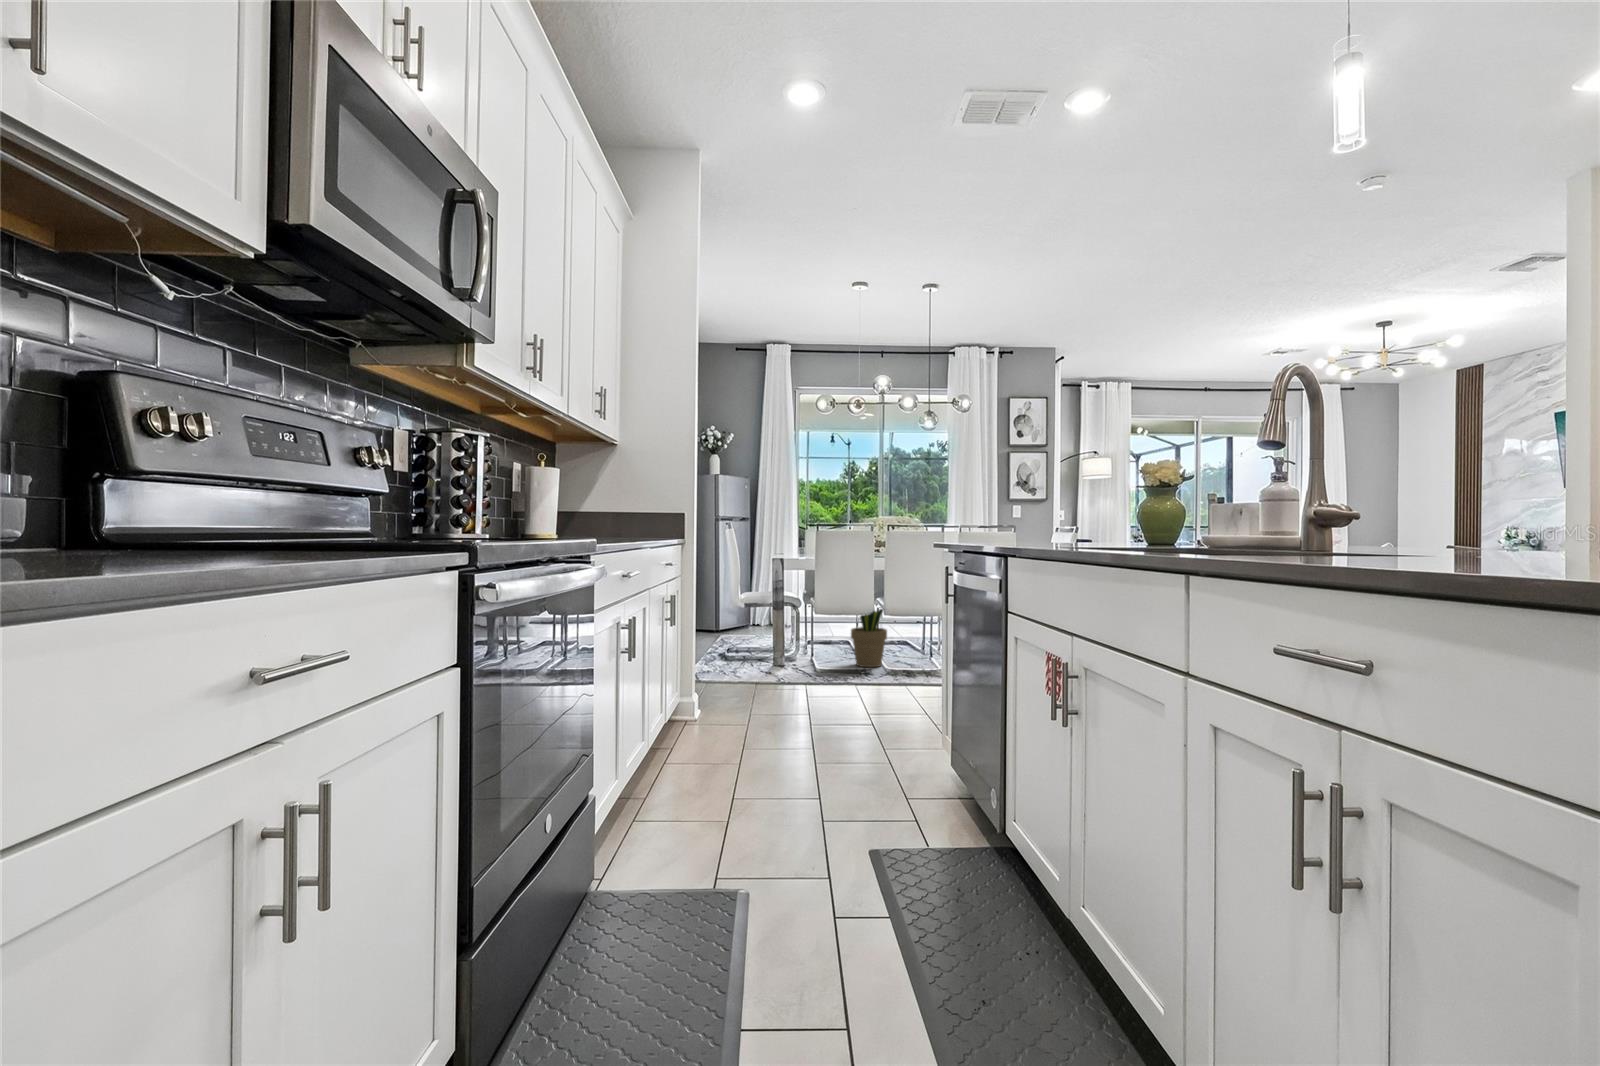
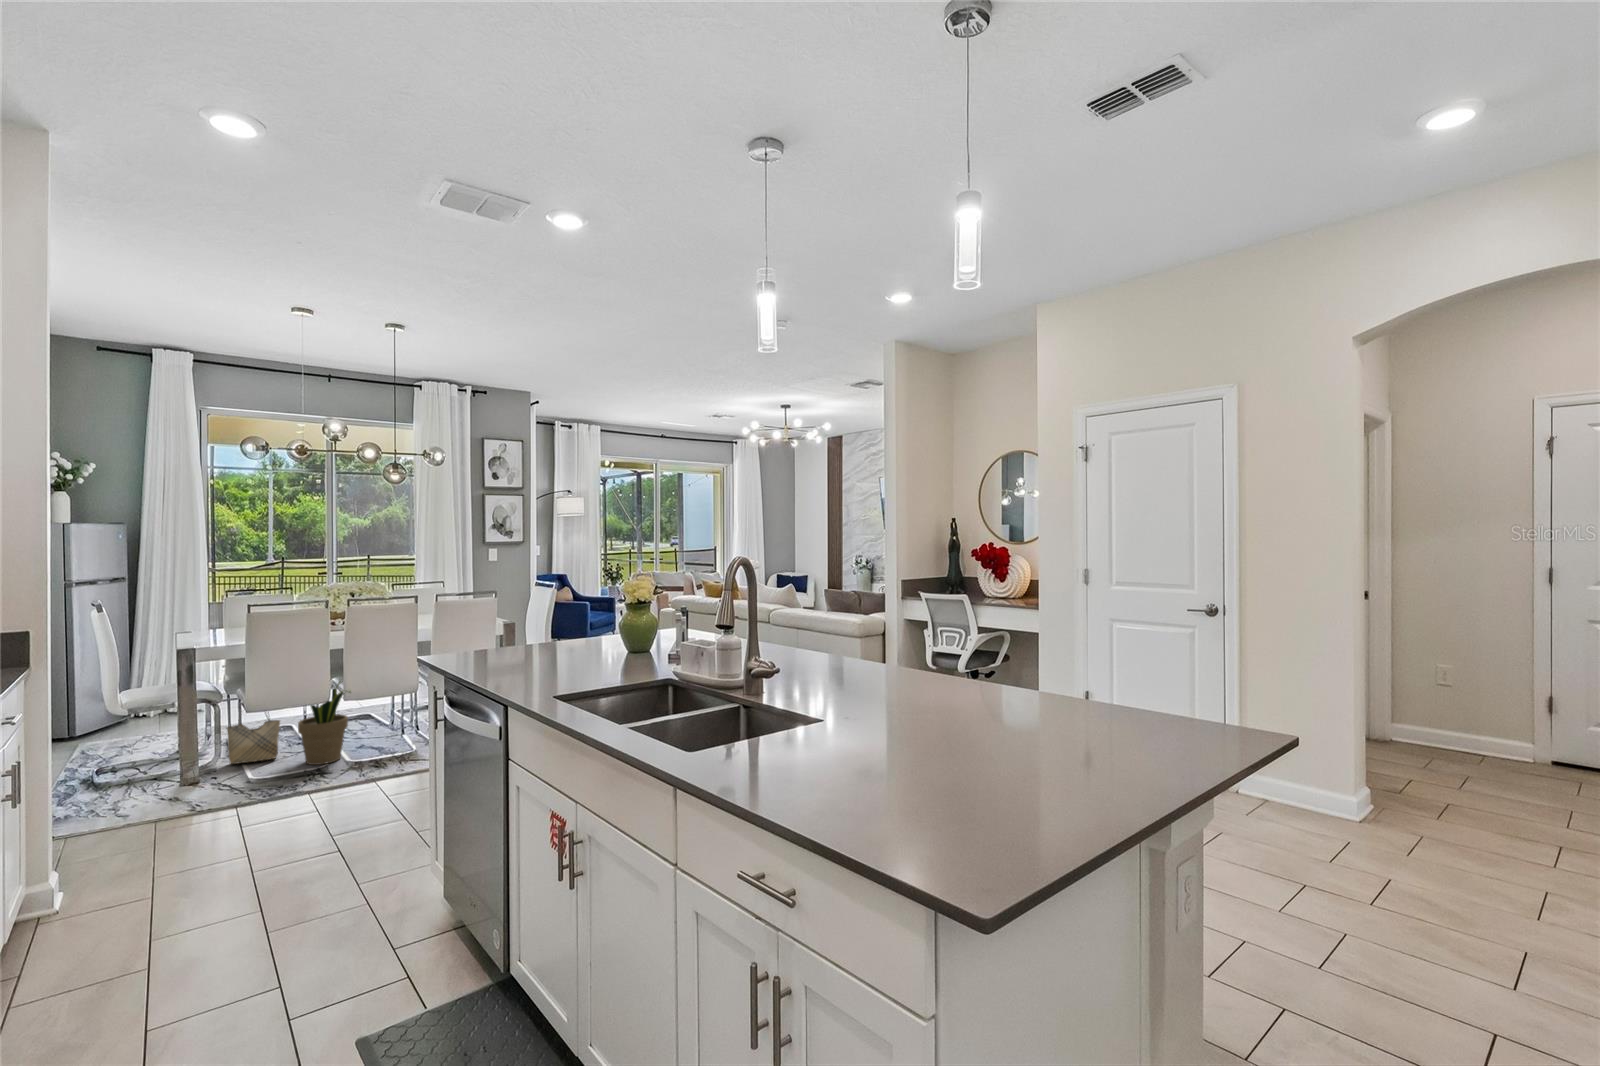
woven basket: none [803,609,840,659] -> present [226,712,280,764]

